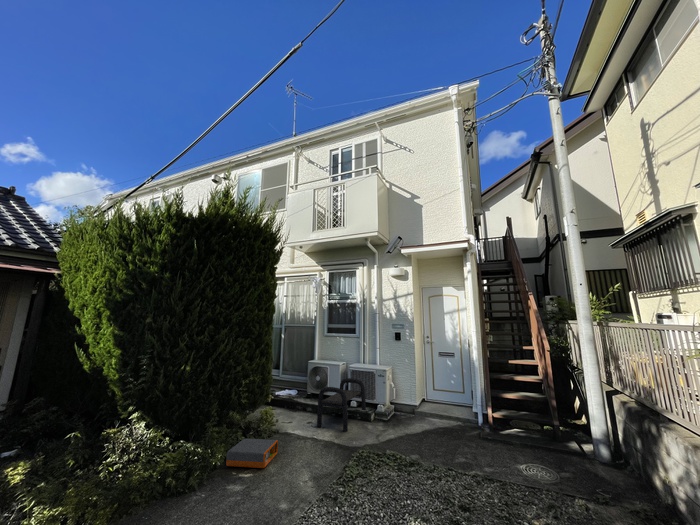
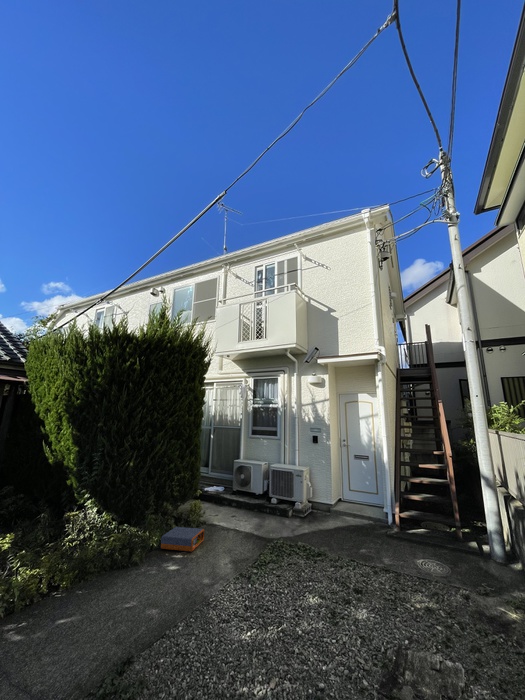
bench: present [317,378,366,432] -> none [240,477,285,526]

